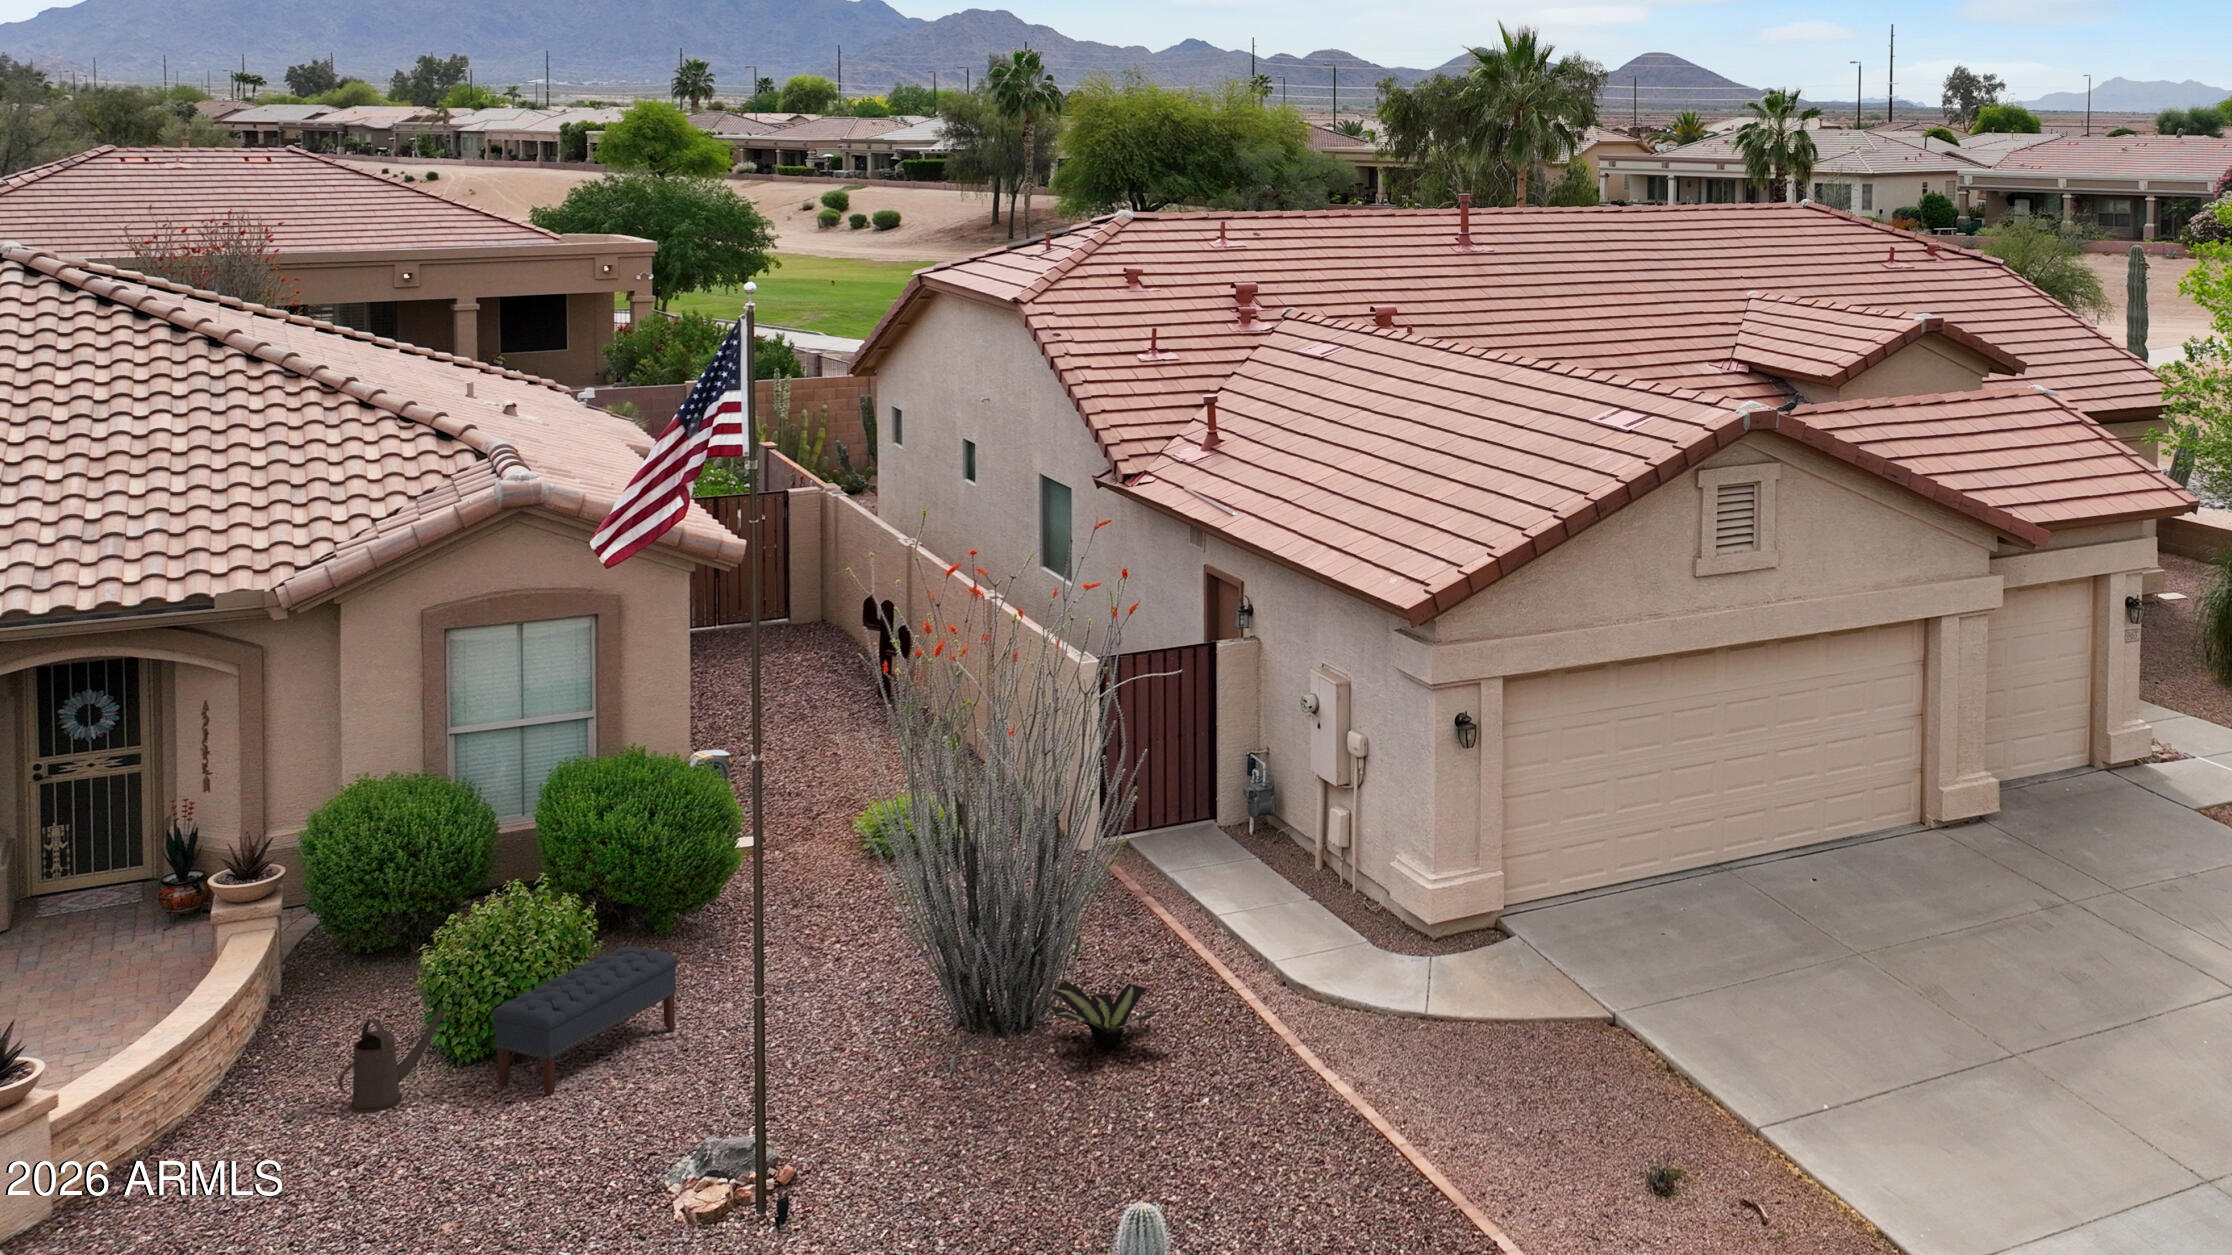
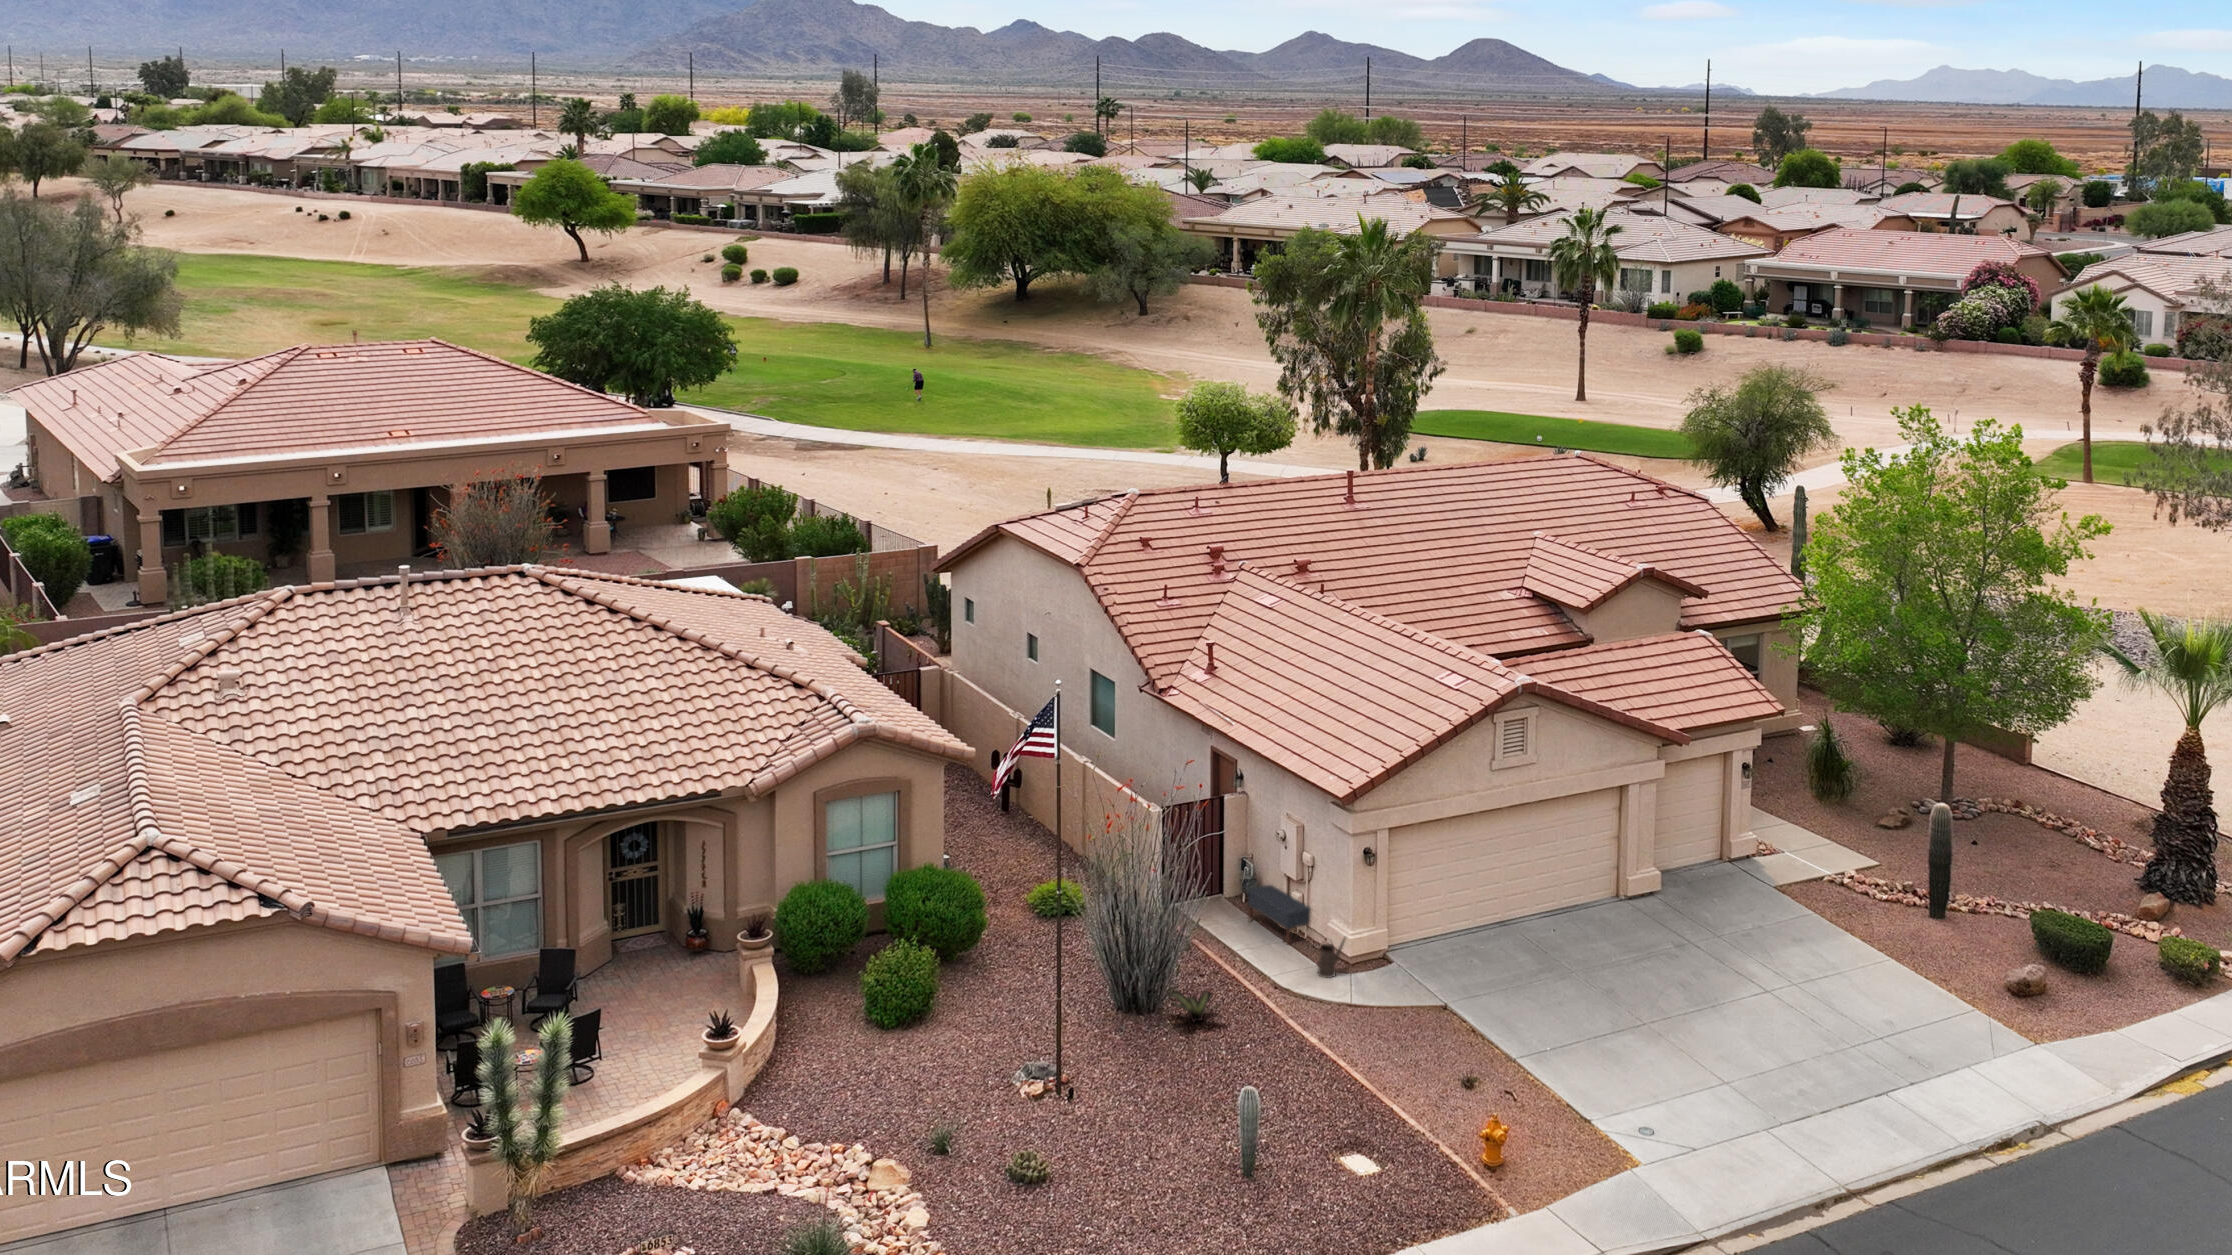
bench: present [492,946,678,1096] -> present [1248,885,1311,944]
watering can: present [338,1010,445,1113] -> present [1318,938,1345,978]

